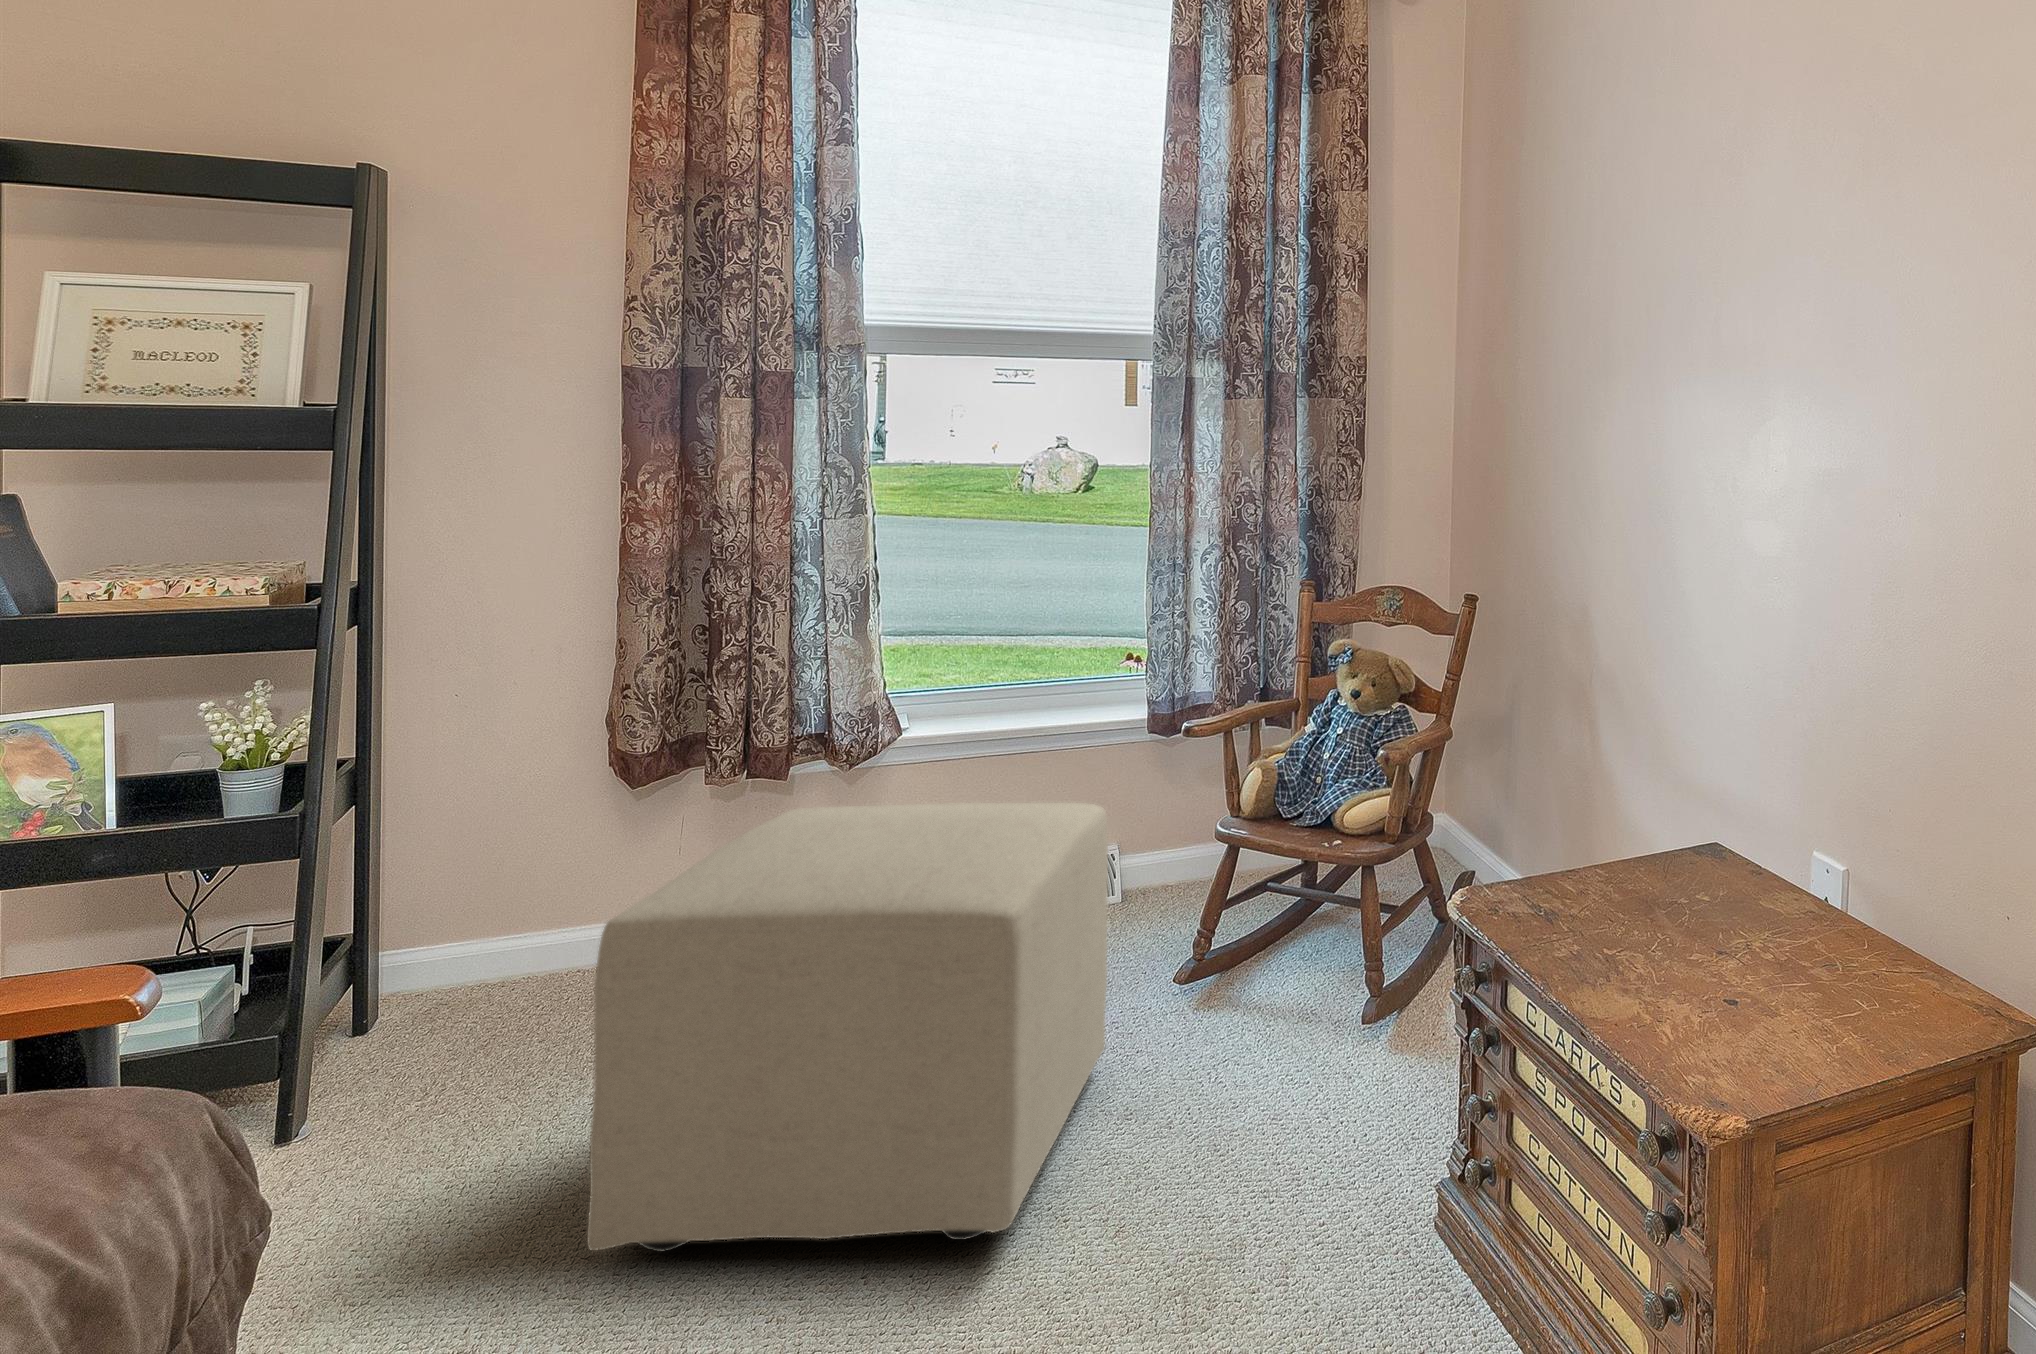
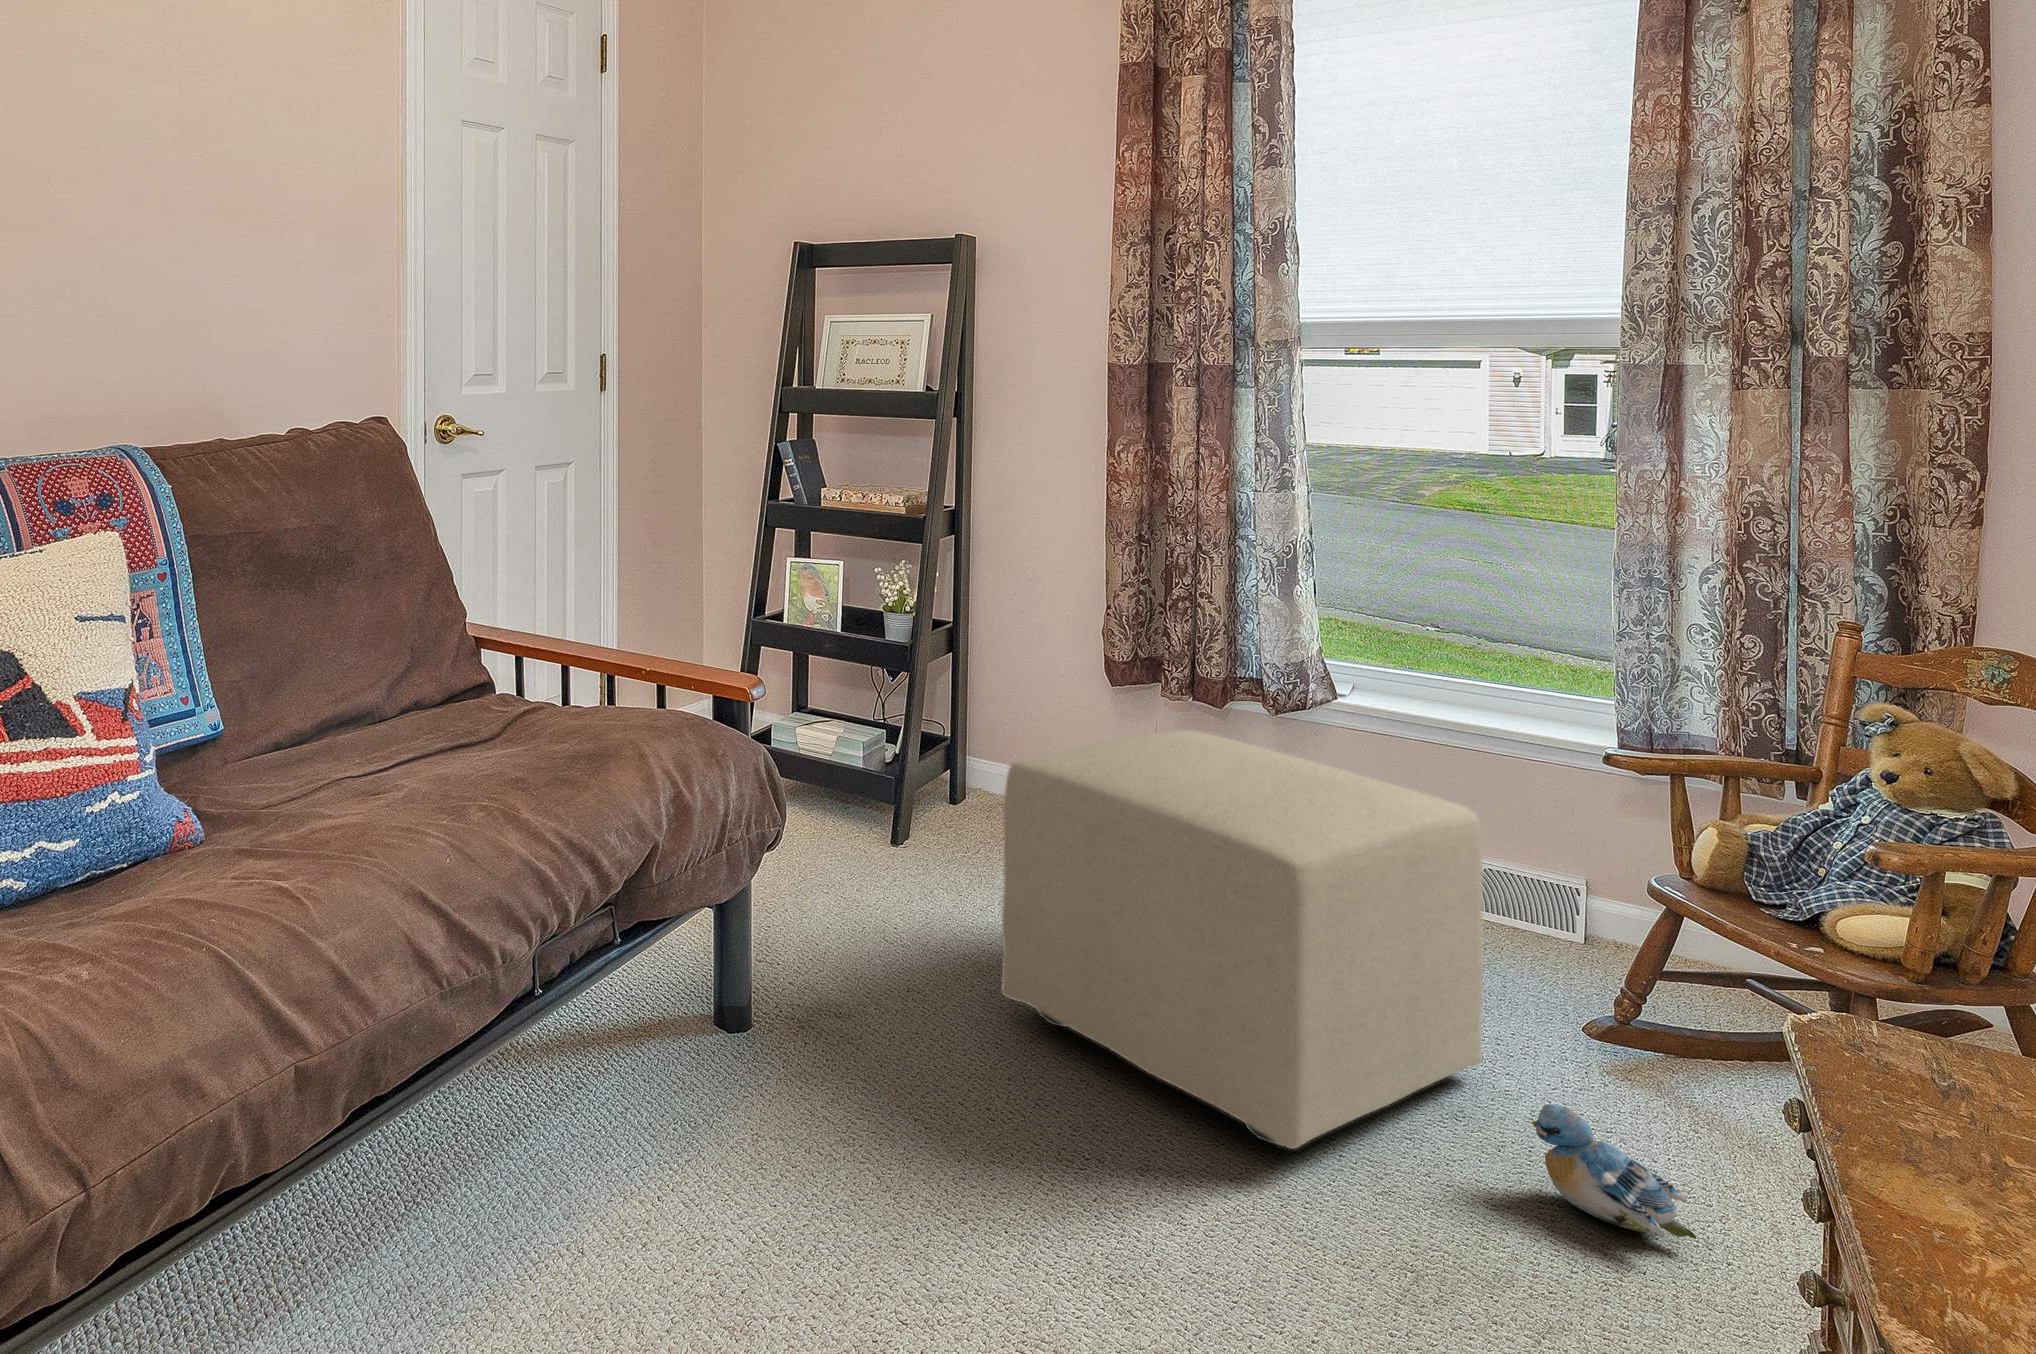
plush toy: none [1183,1050,1302,1136] -> present [1532,1104,1696,1239]

